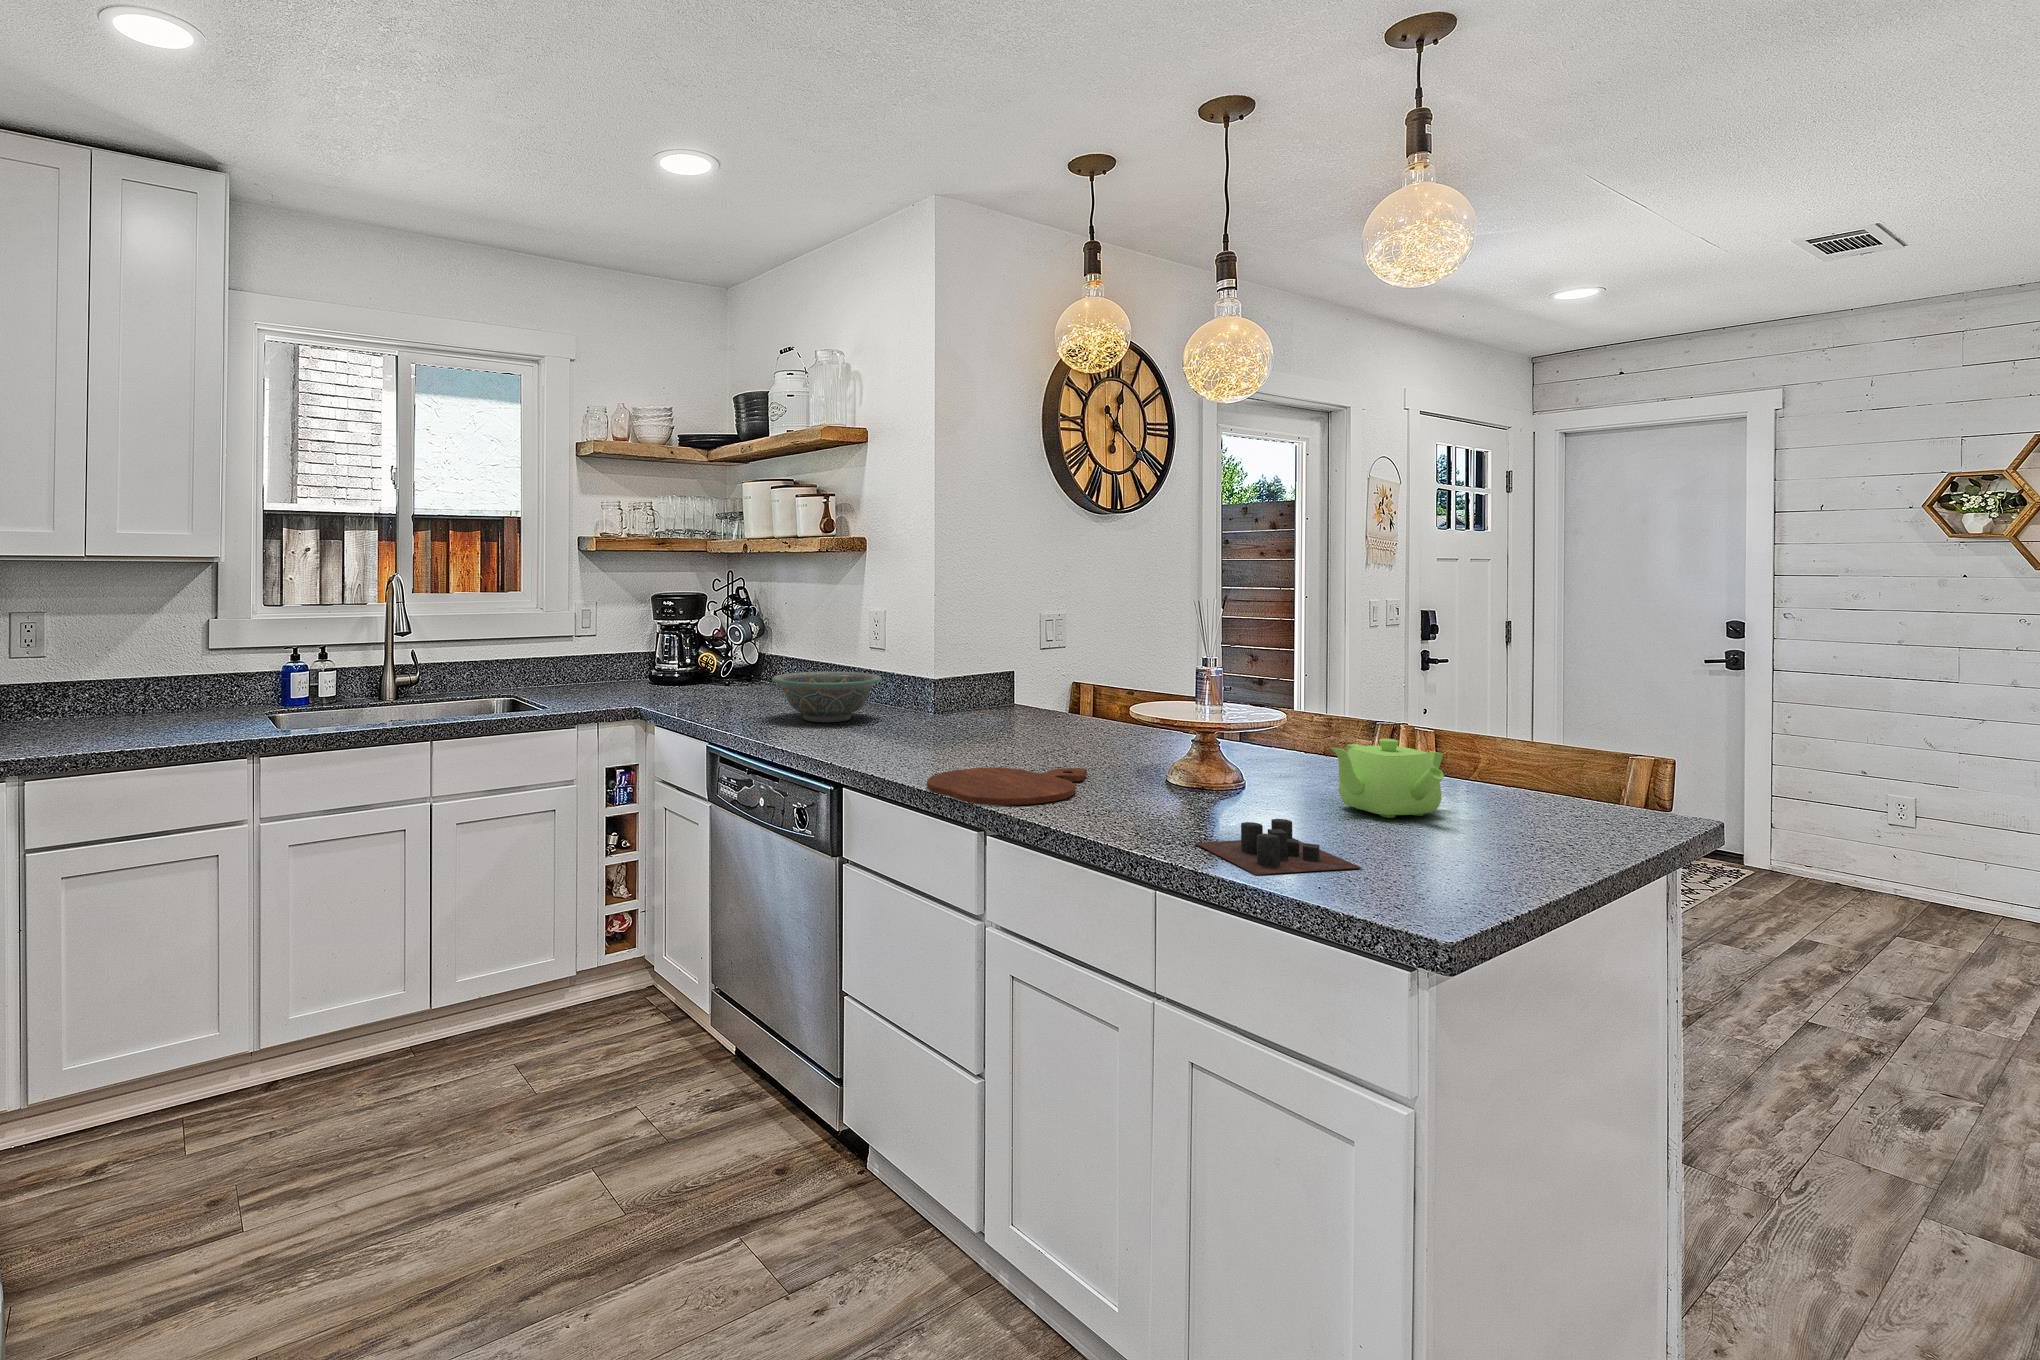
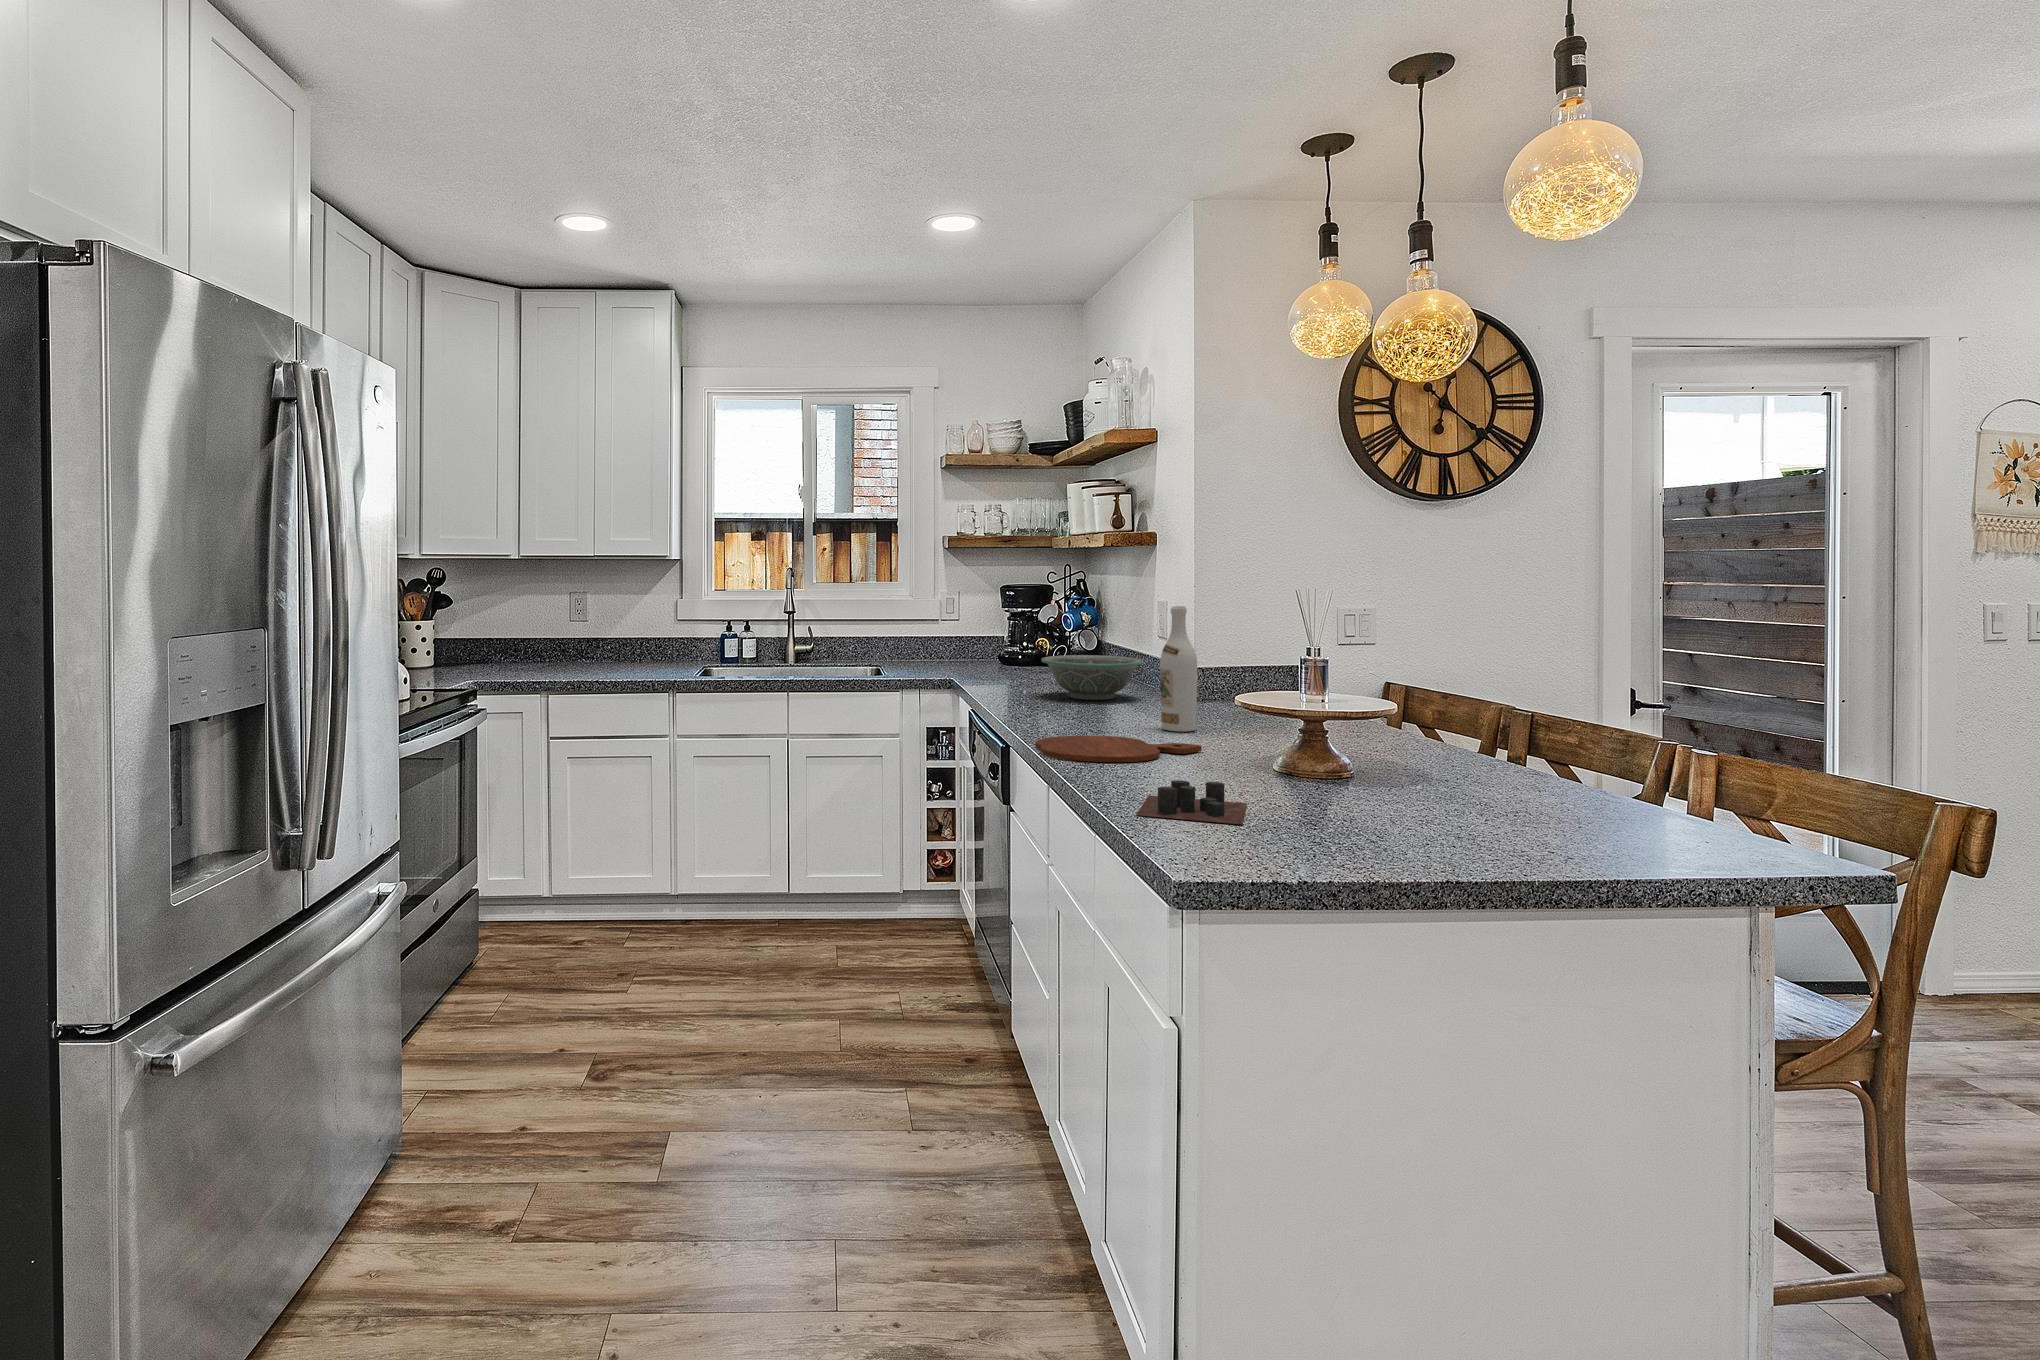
wine bottle: none [980,617,1018,753] -> present [1160,606,1197,732]
teapot: present [1330,739,1444,818] -> none [1341,731,1487,809]

